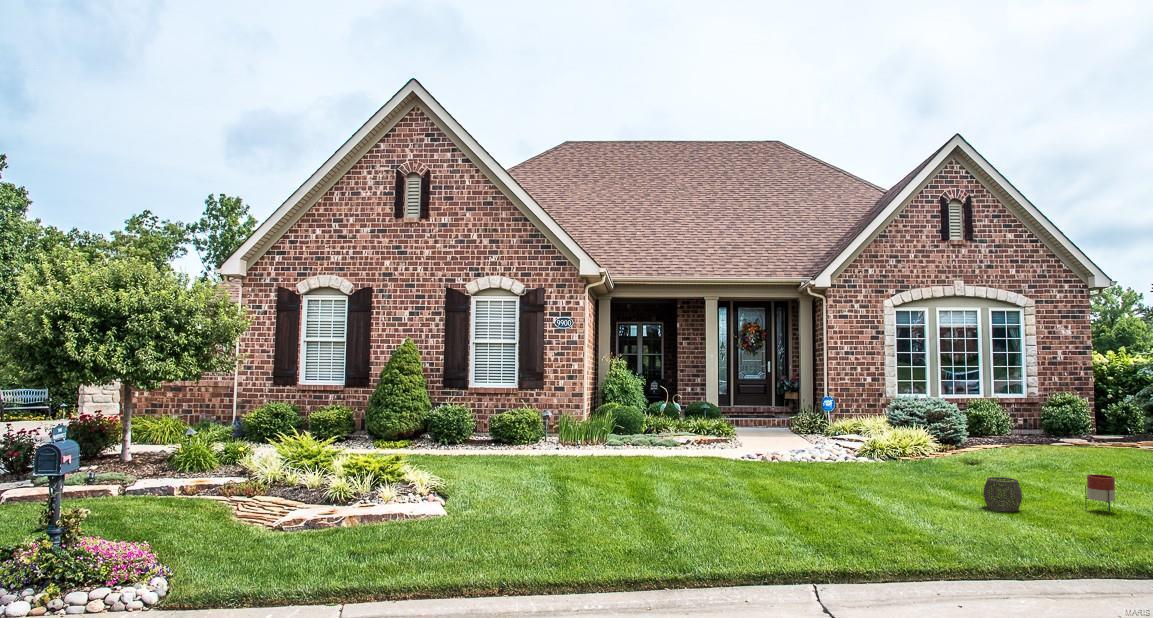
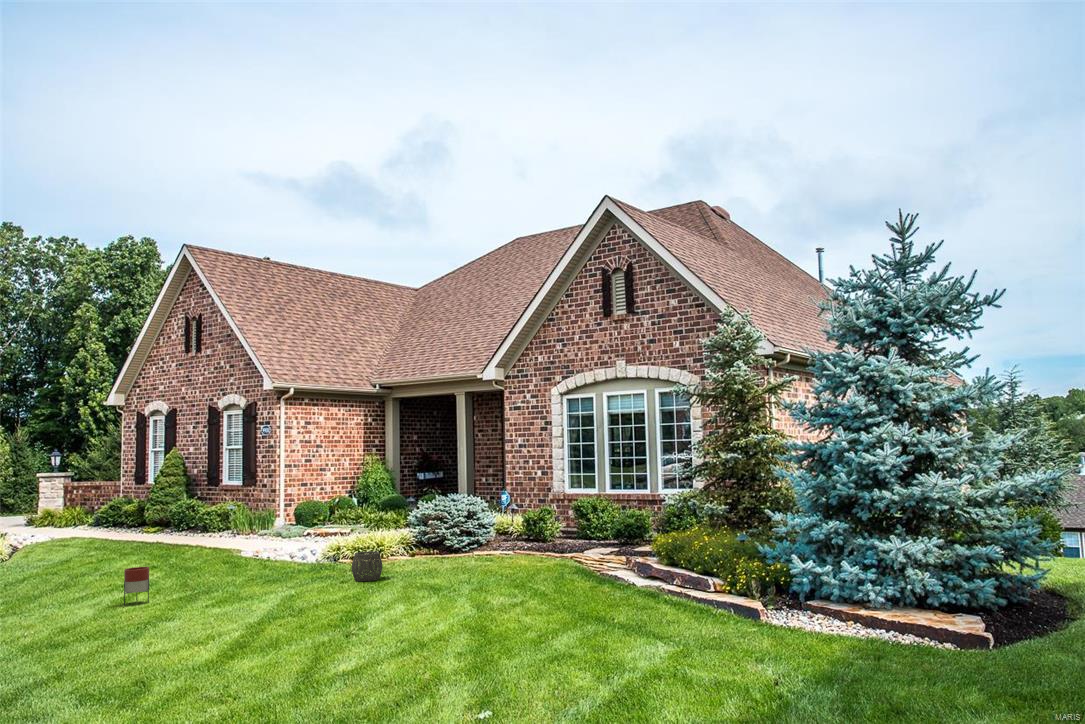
woven basket: present [983,477,1022,512] -> present [352,551,382,581]

